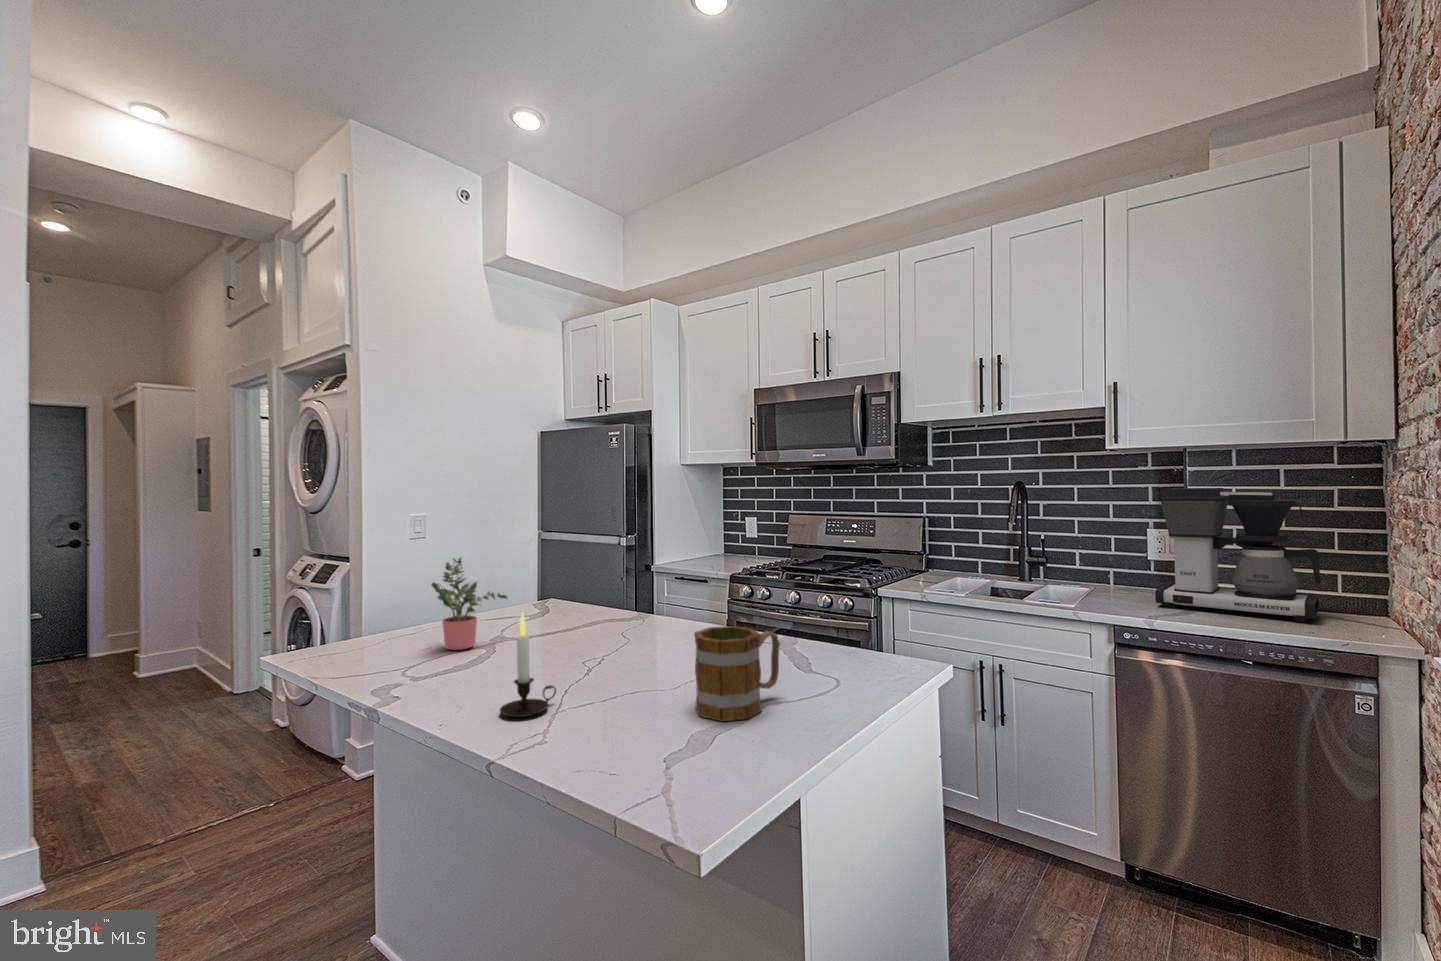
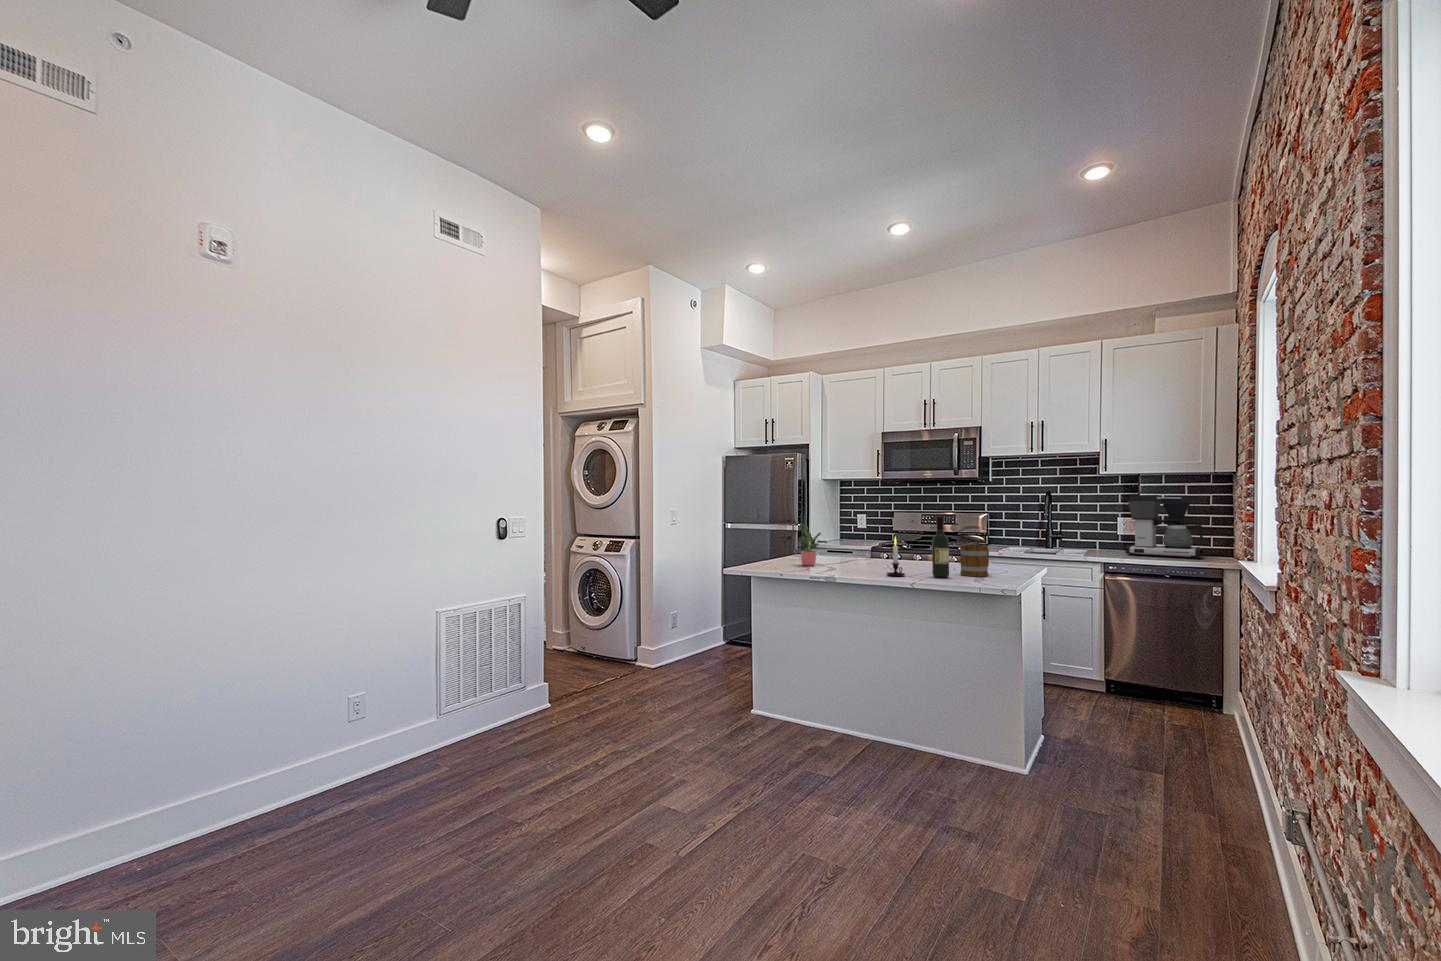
wine bottle: none [597,564,641,730] -> present [932,516,949,578]

